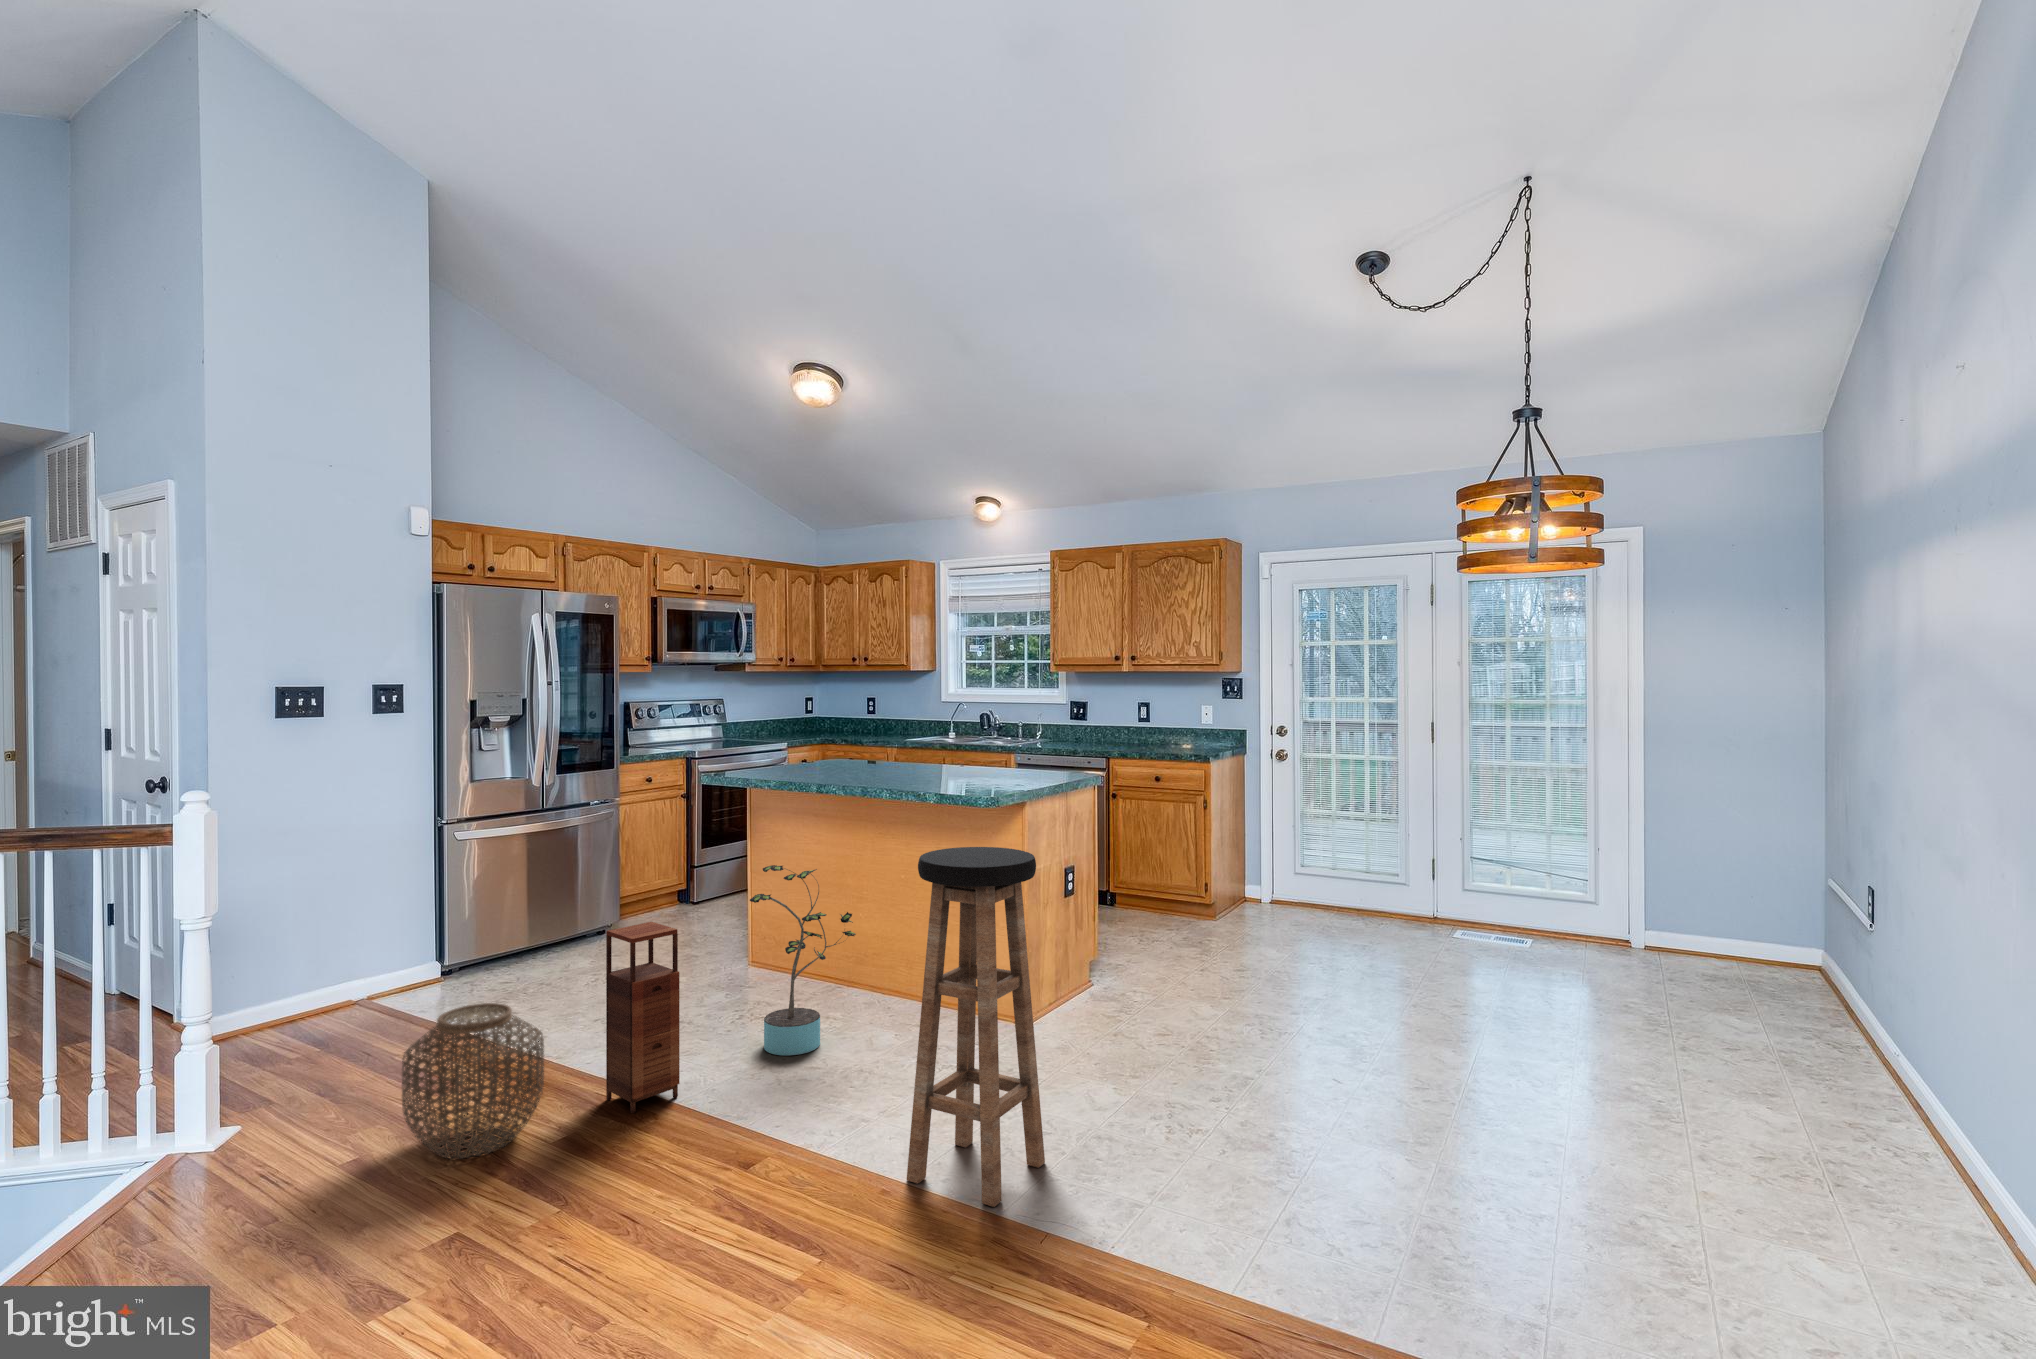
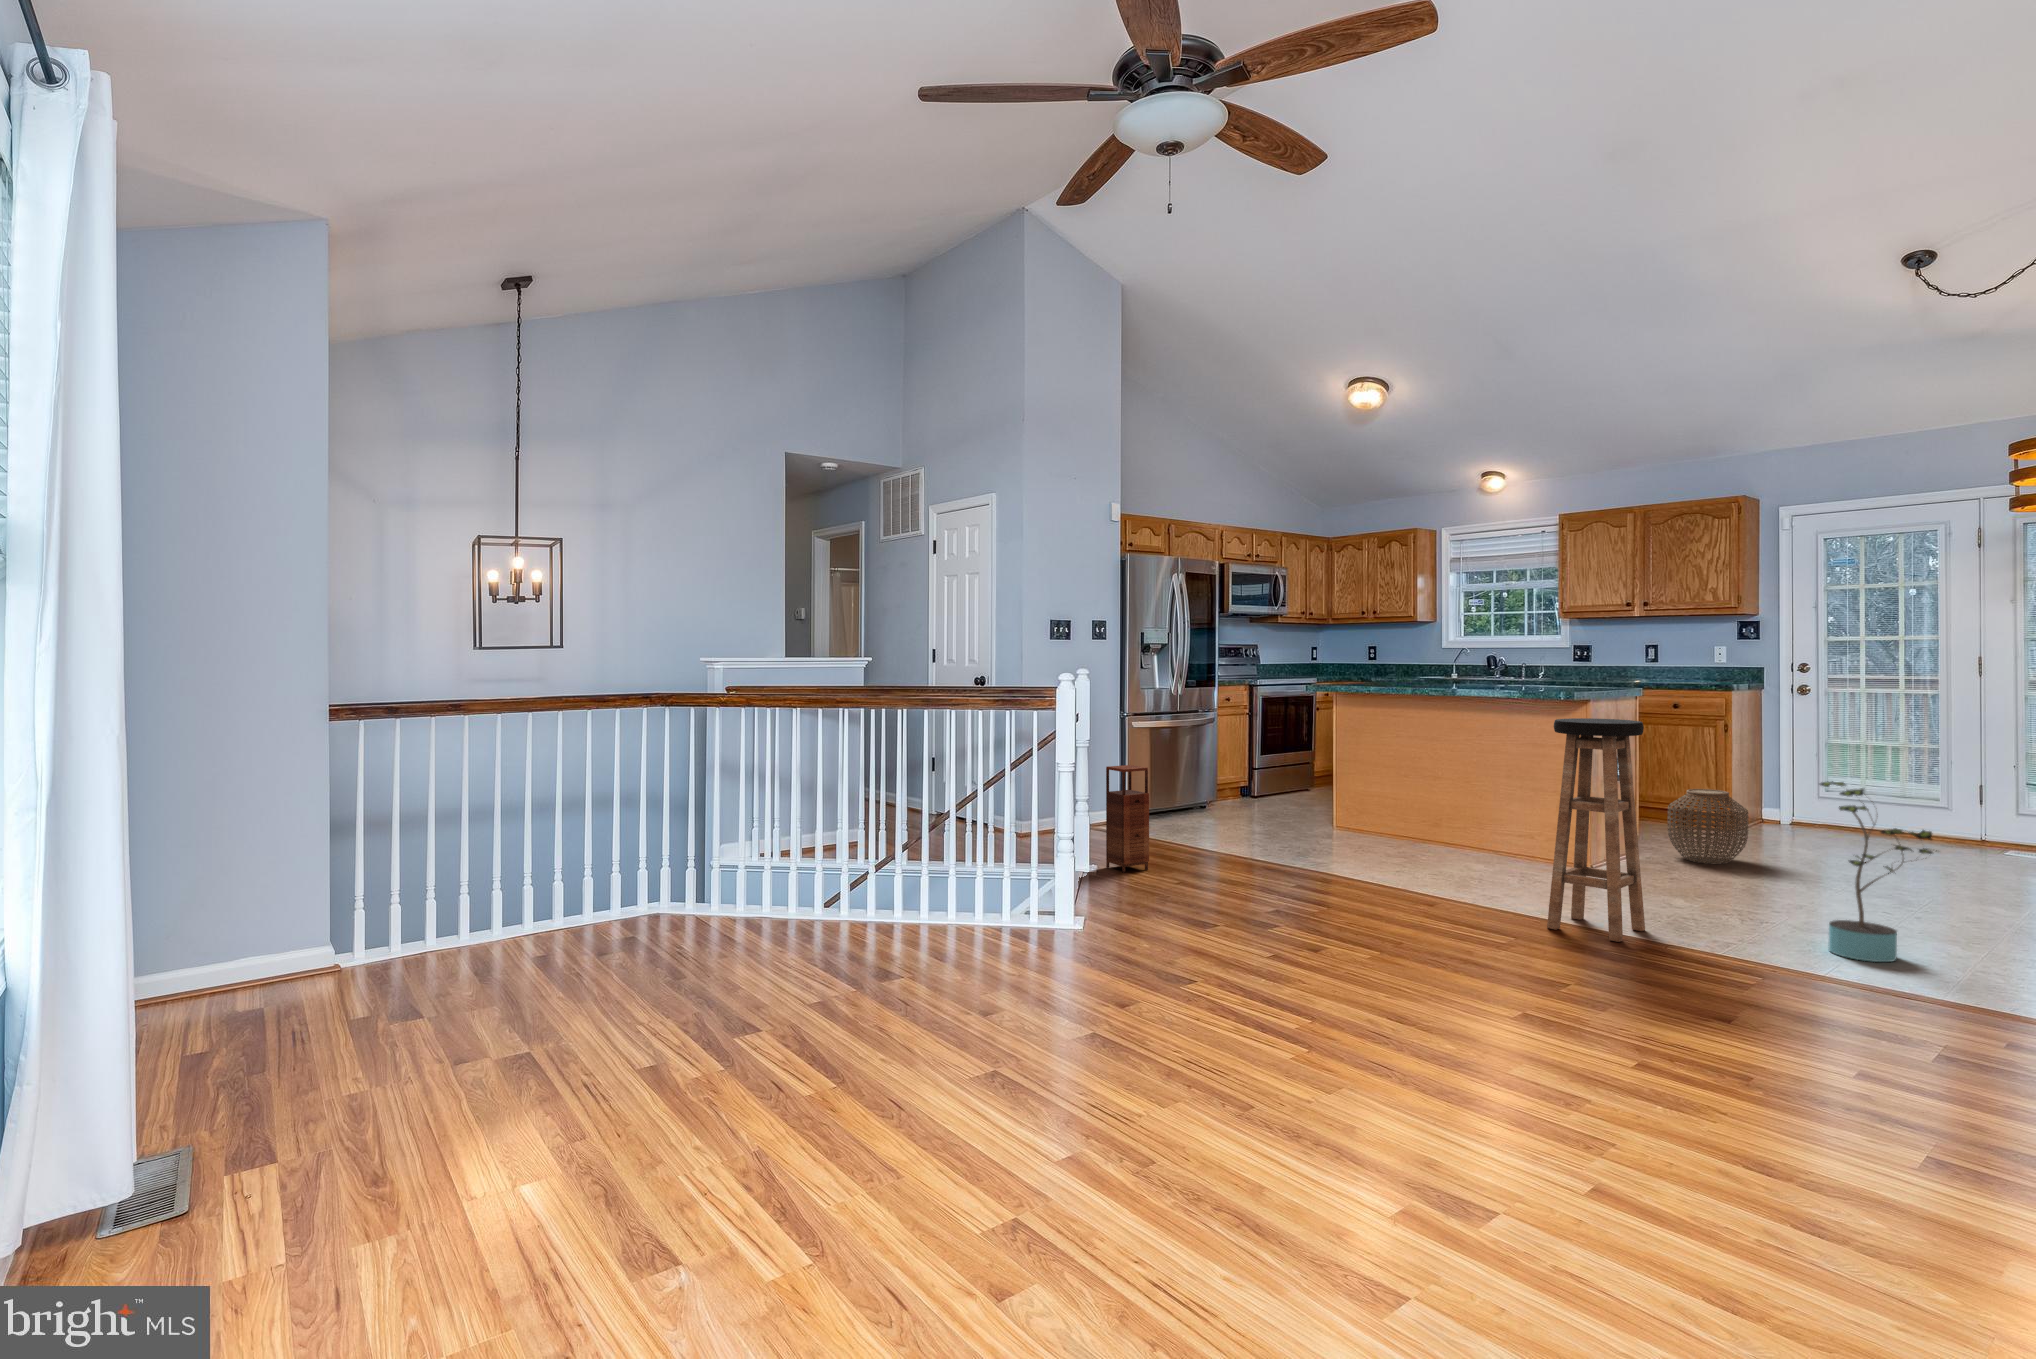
potted plant: present [750,865,856,1055] -> present [1820,781,1937,962]
storage cabinet: present [606,922,680,1113] -> present [1106,765,1149,873]
woven basket: present [402,1003,544,1159] -> present [1668,789,1749,864]

